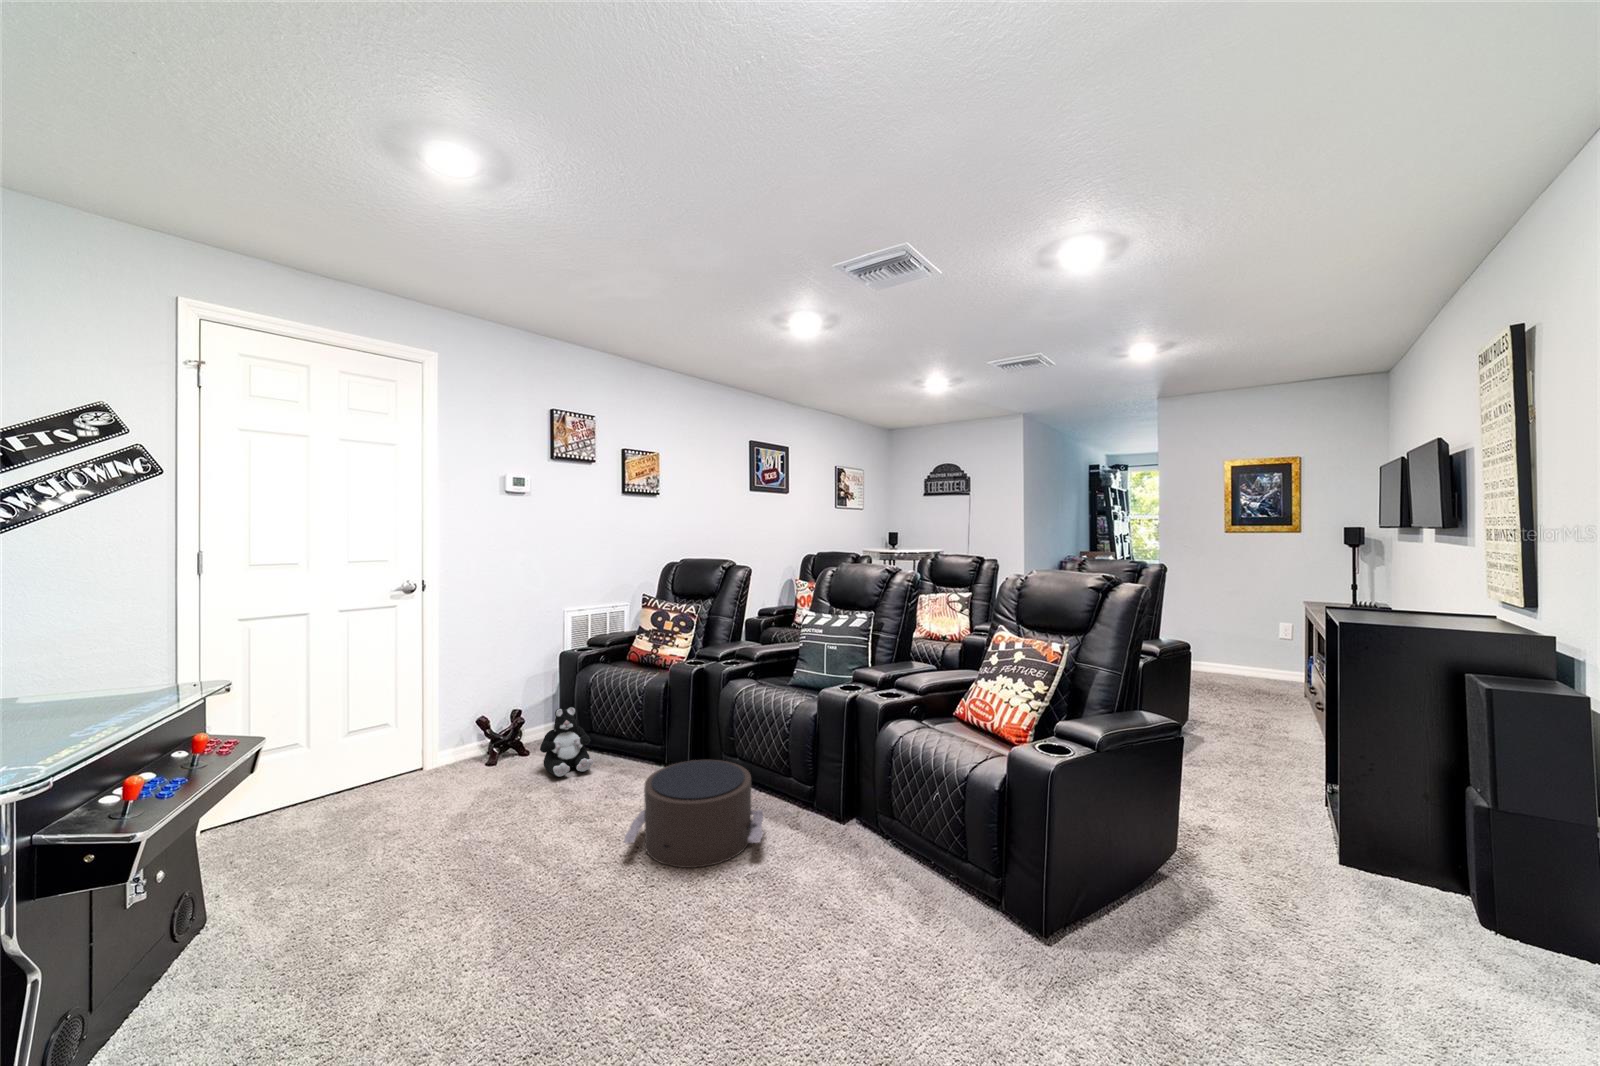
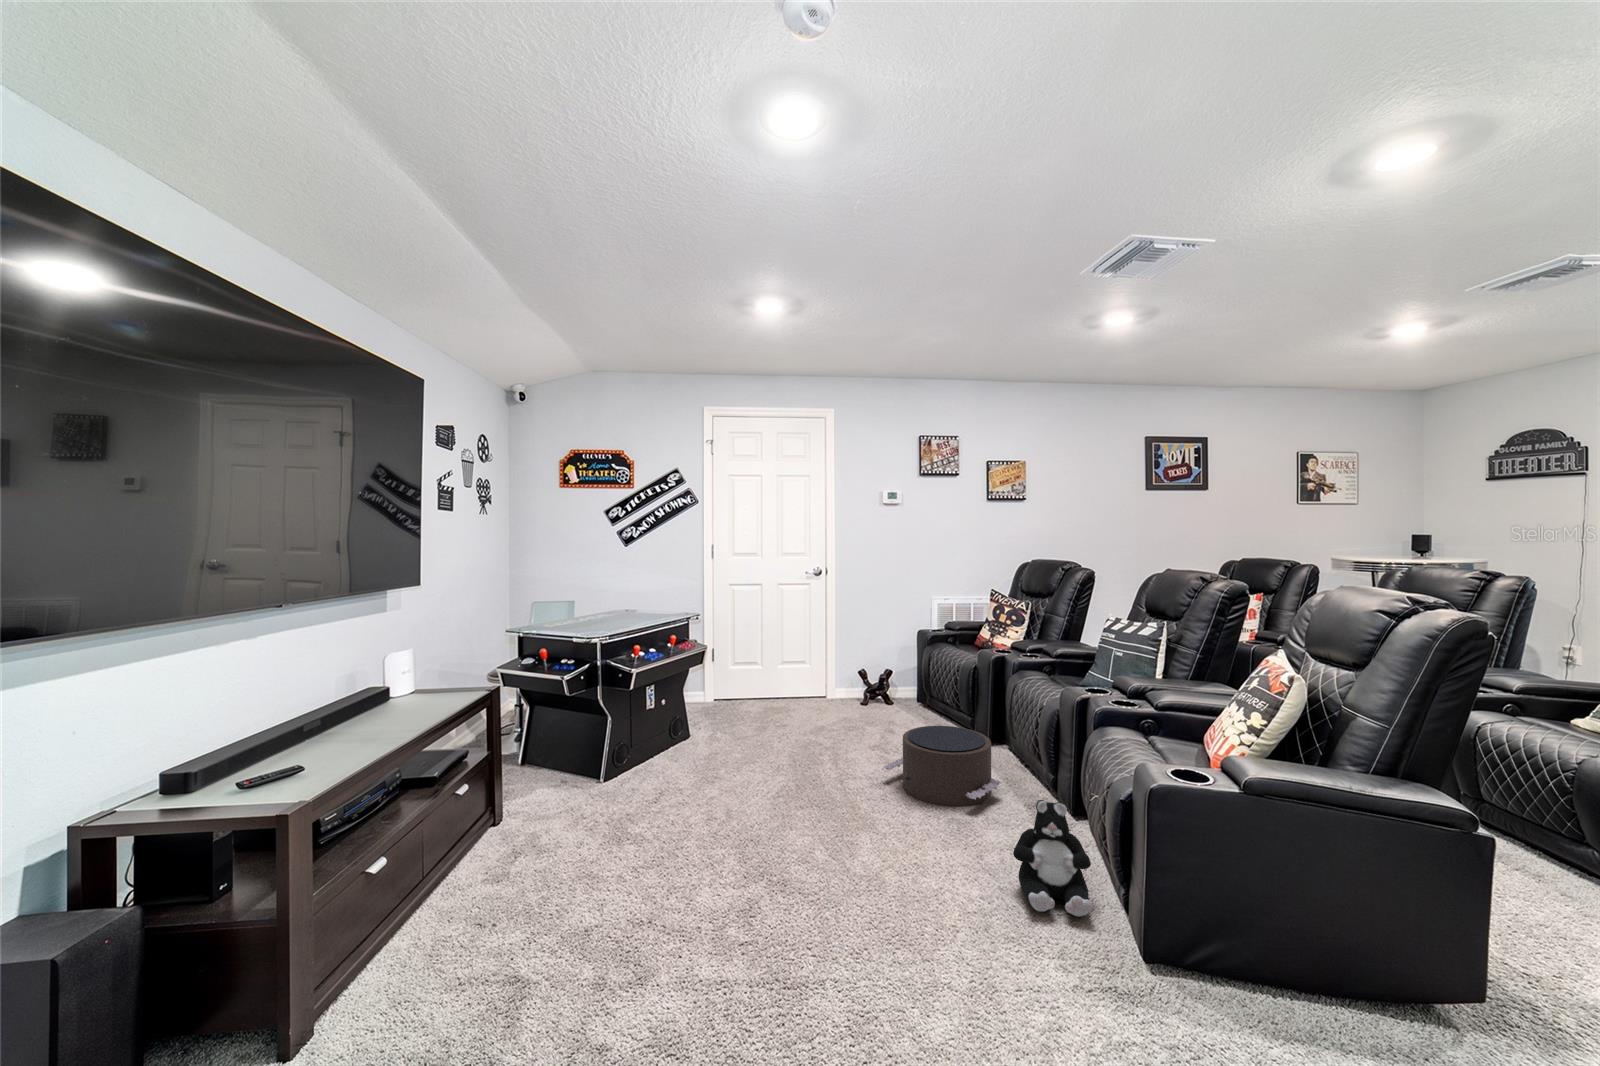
plush toy: present [540,707,593,777] -> present [1013,800,1093,917]

